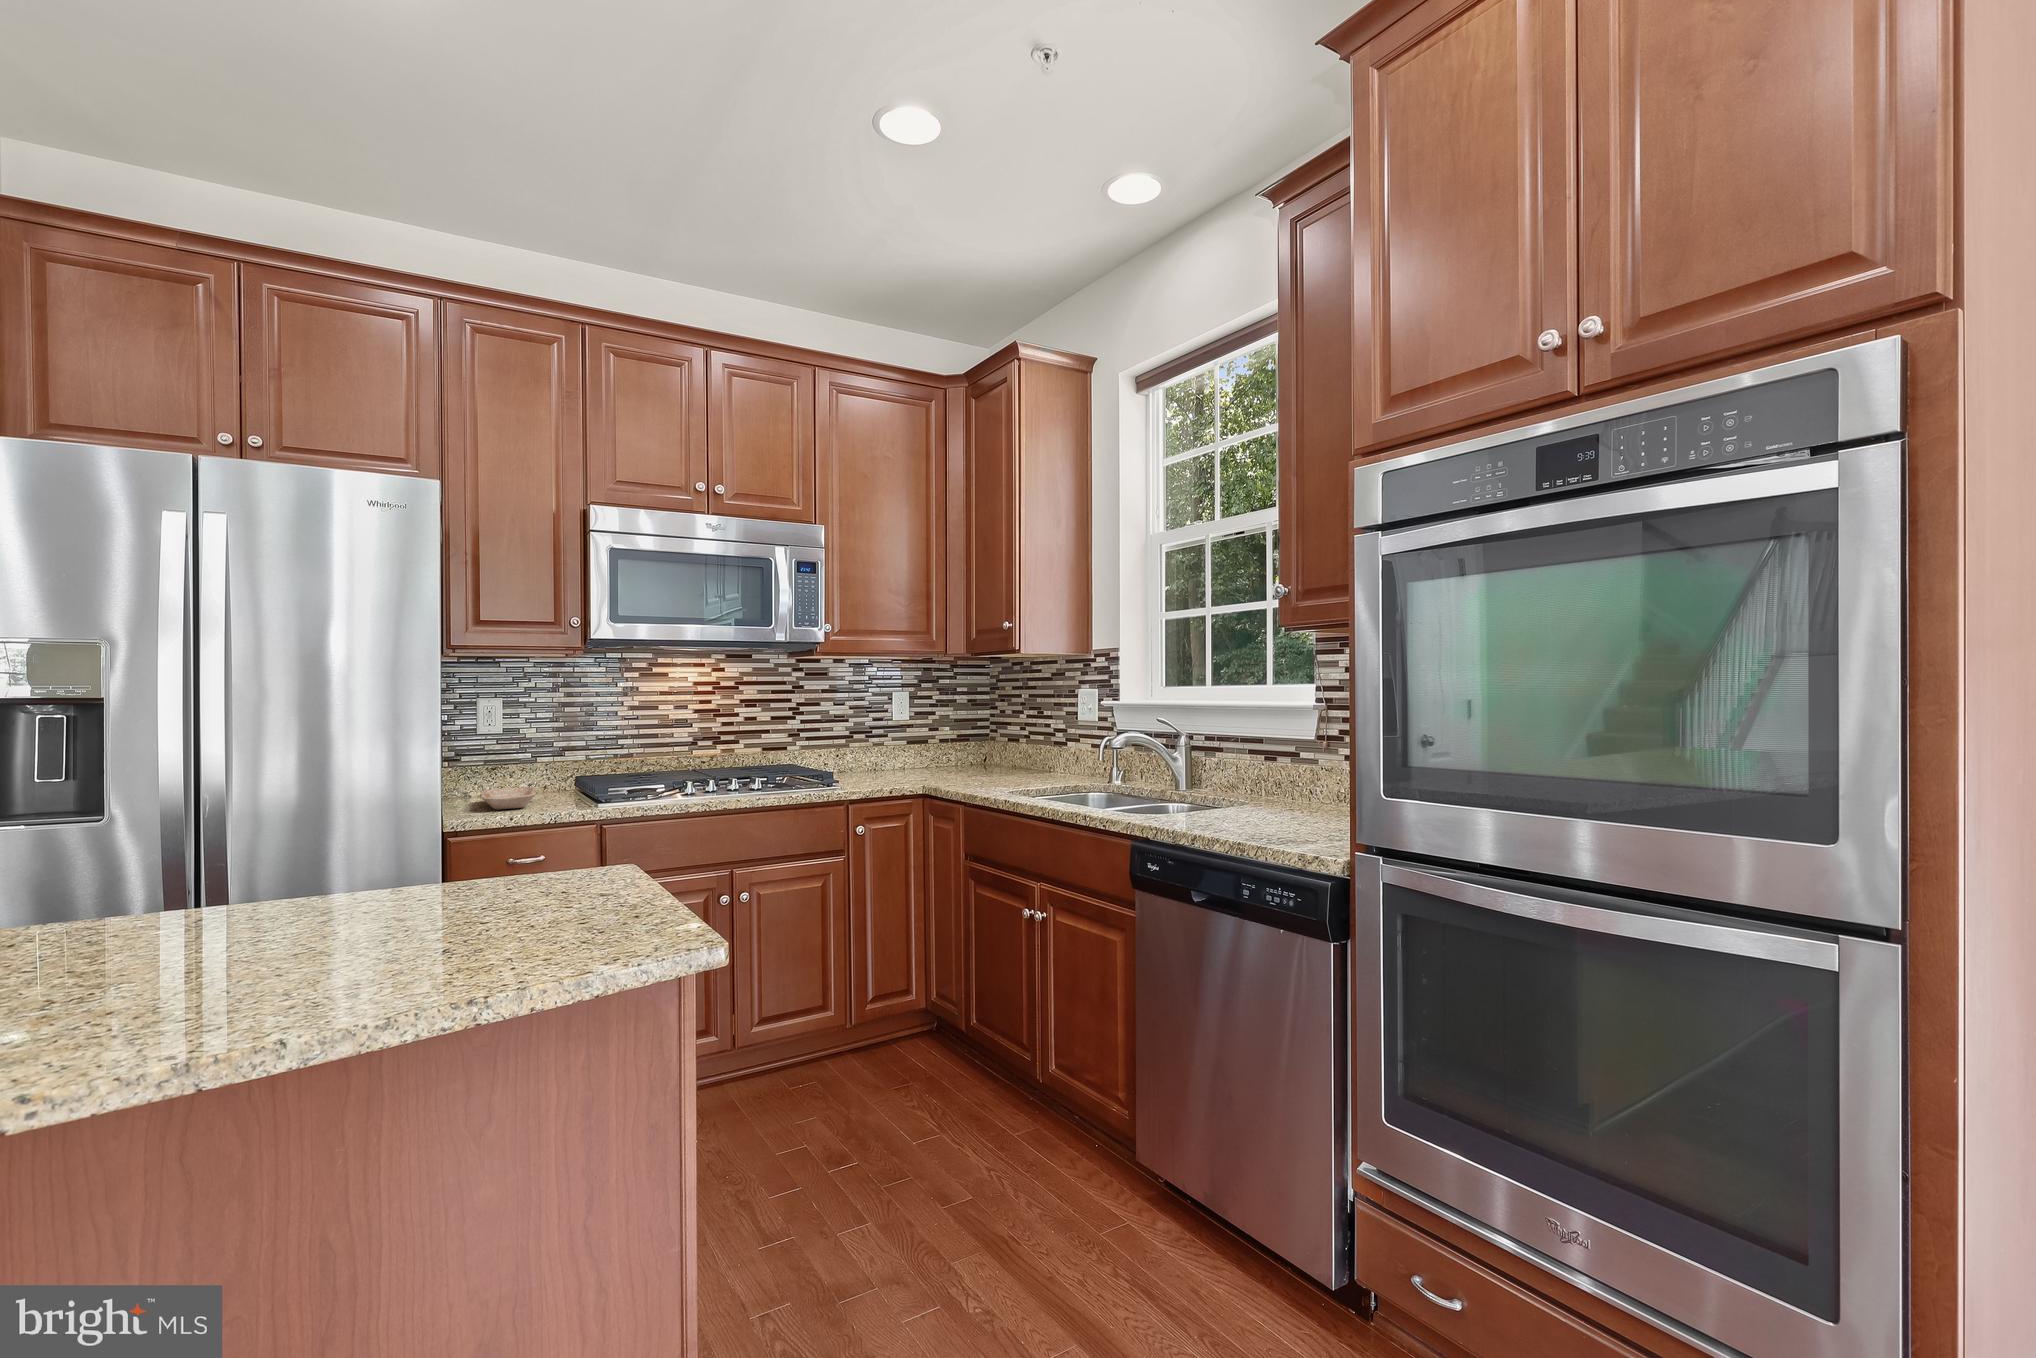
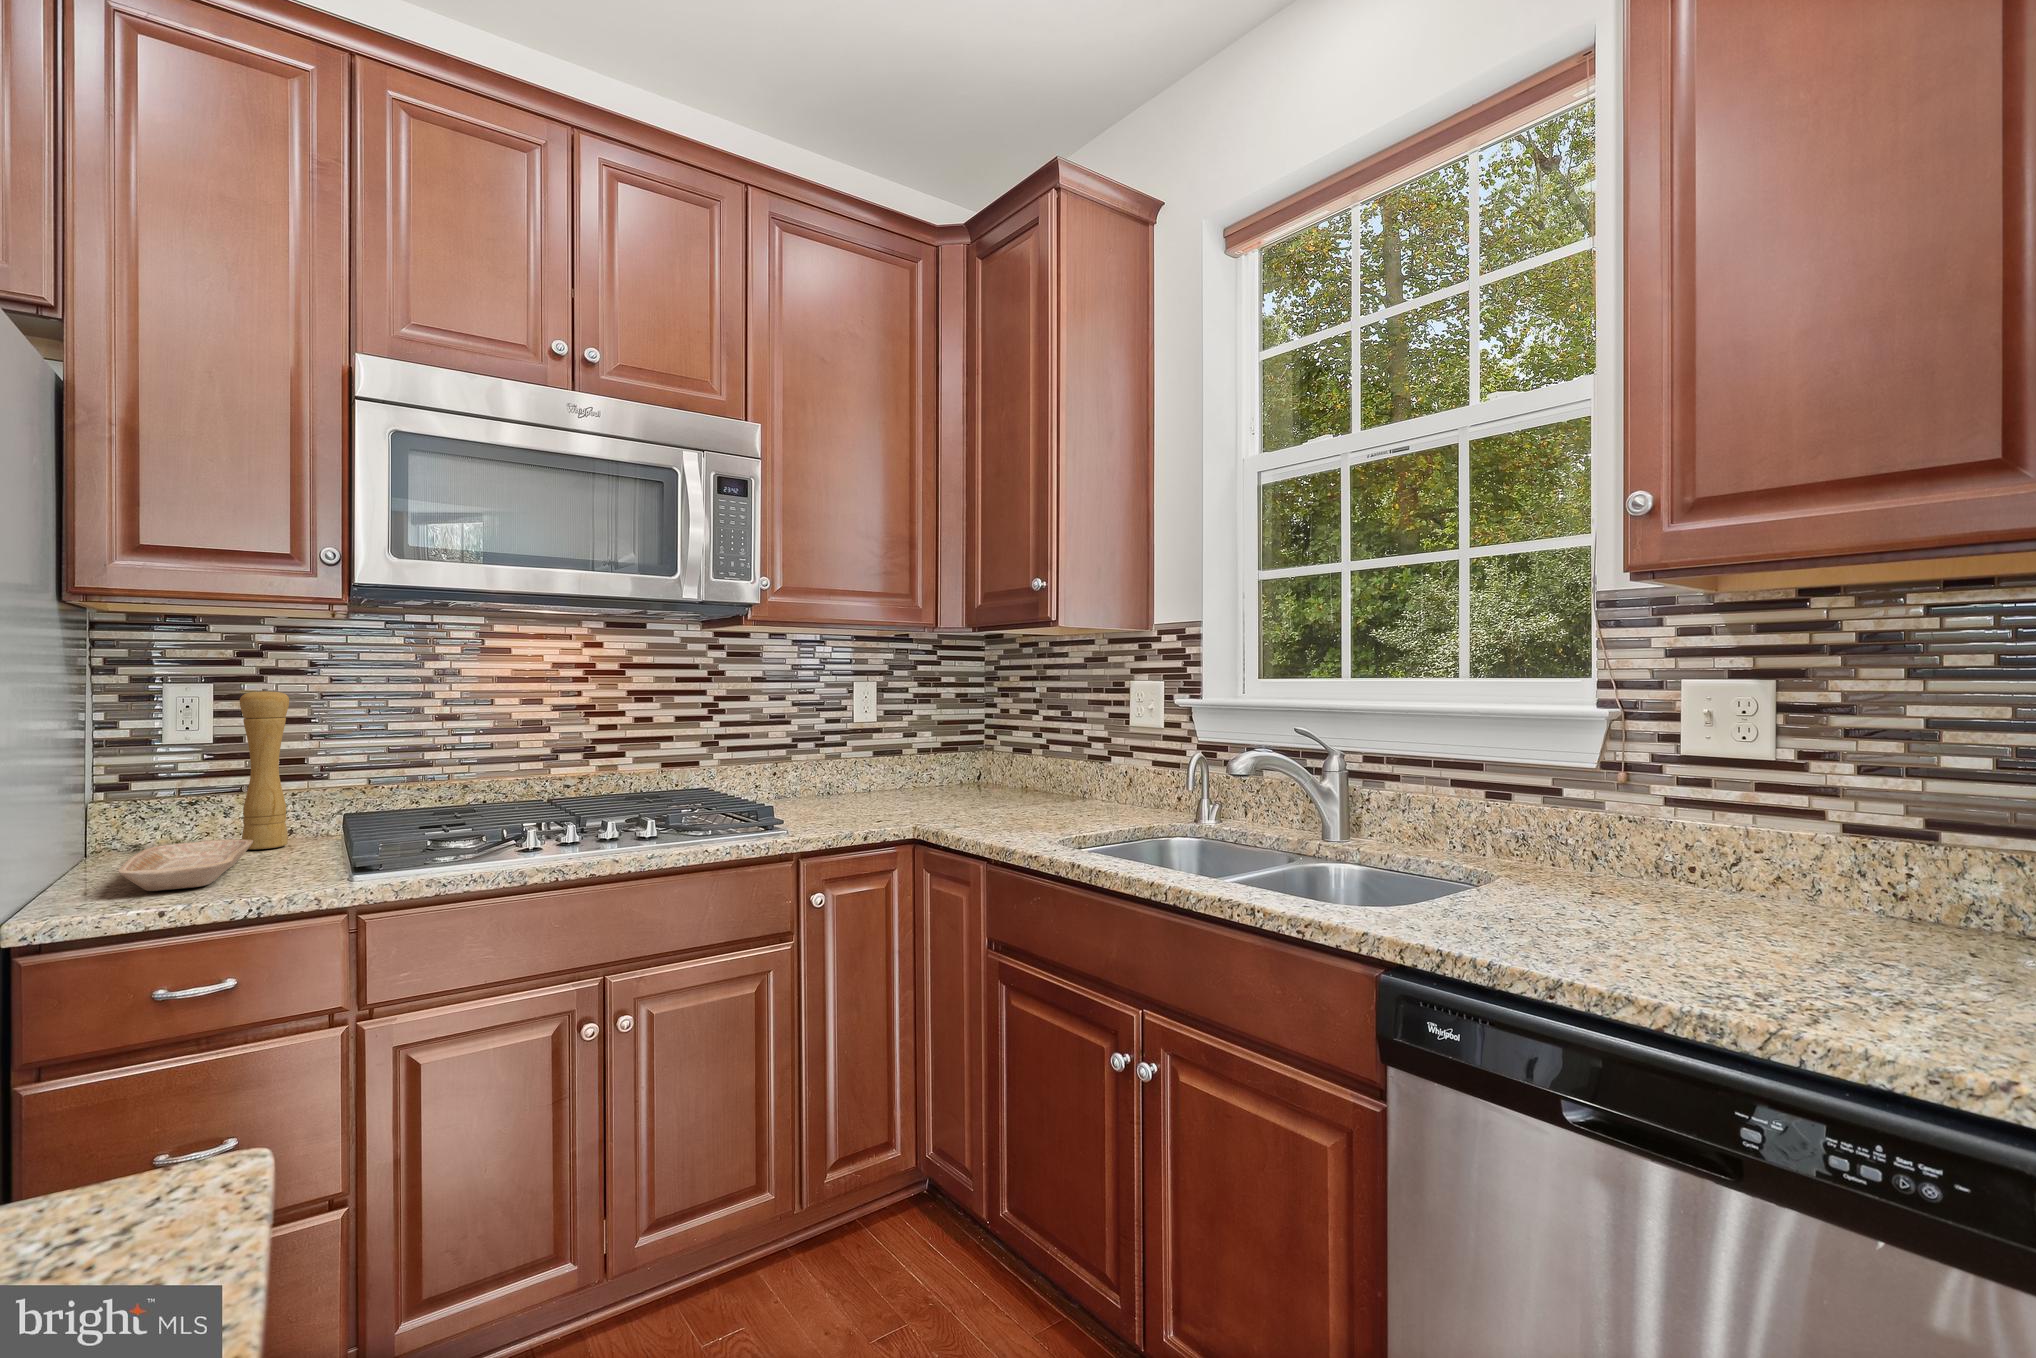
pepper mill: none [521,700,547,795] -> present [240,689,289,849]

